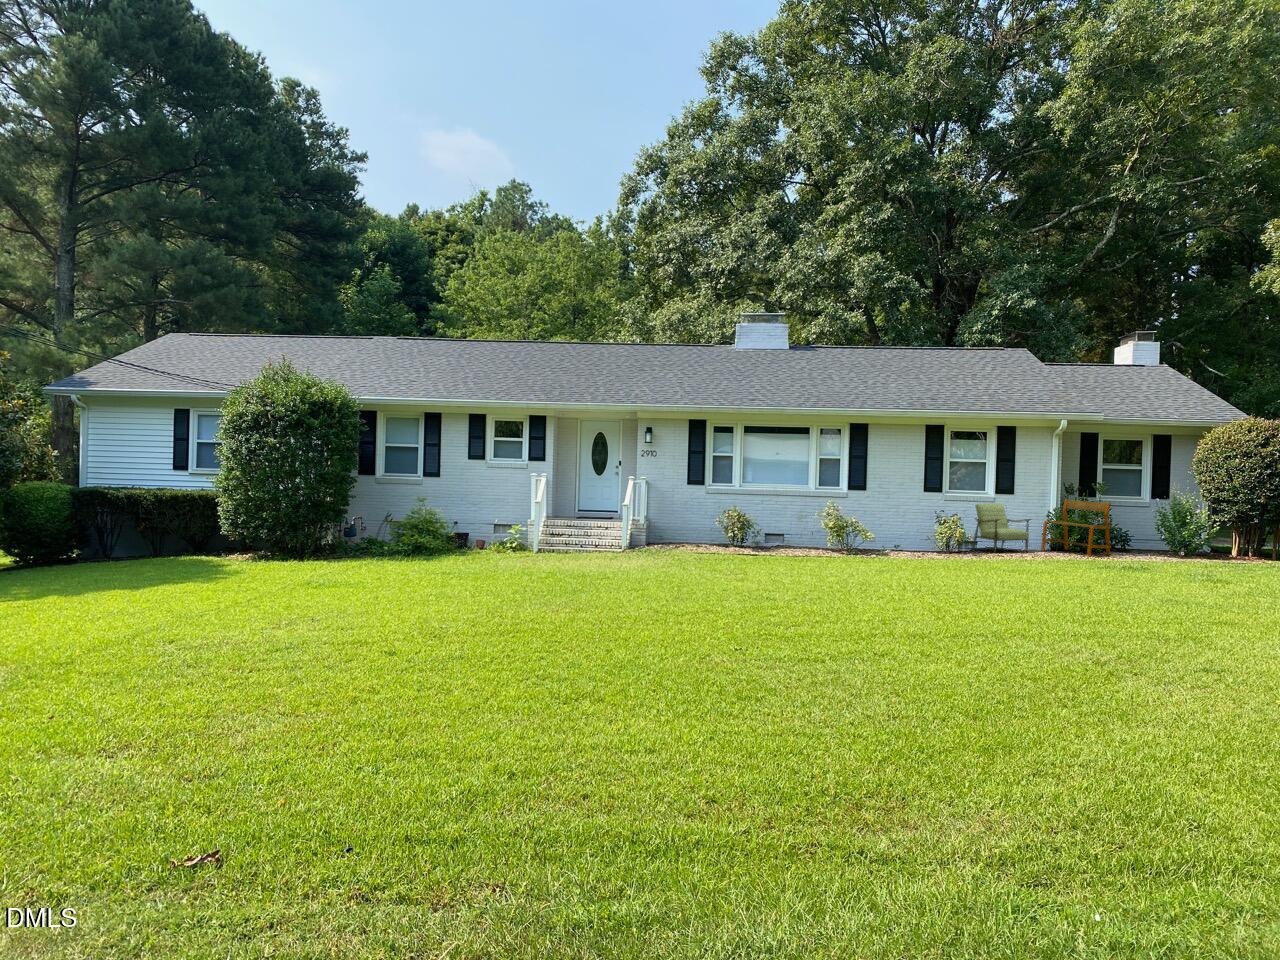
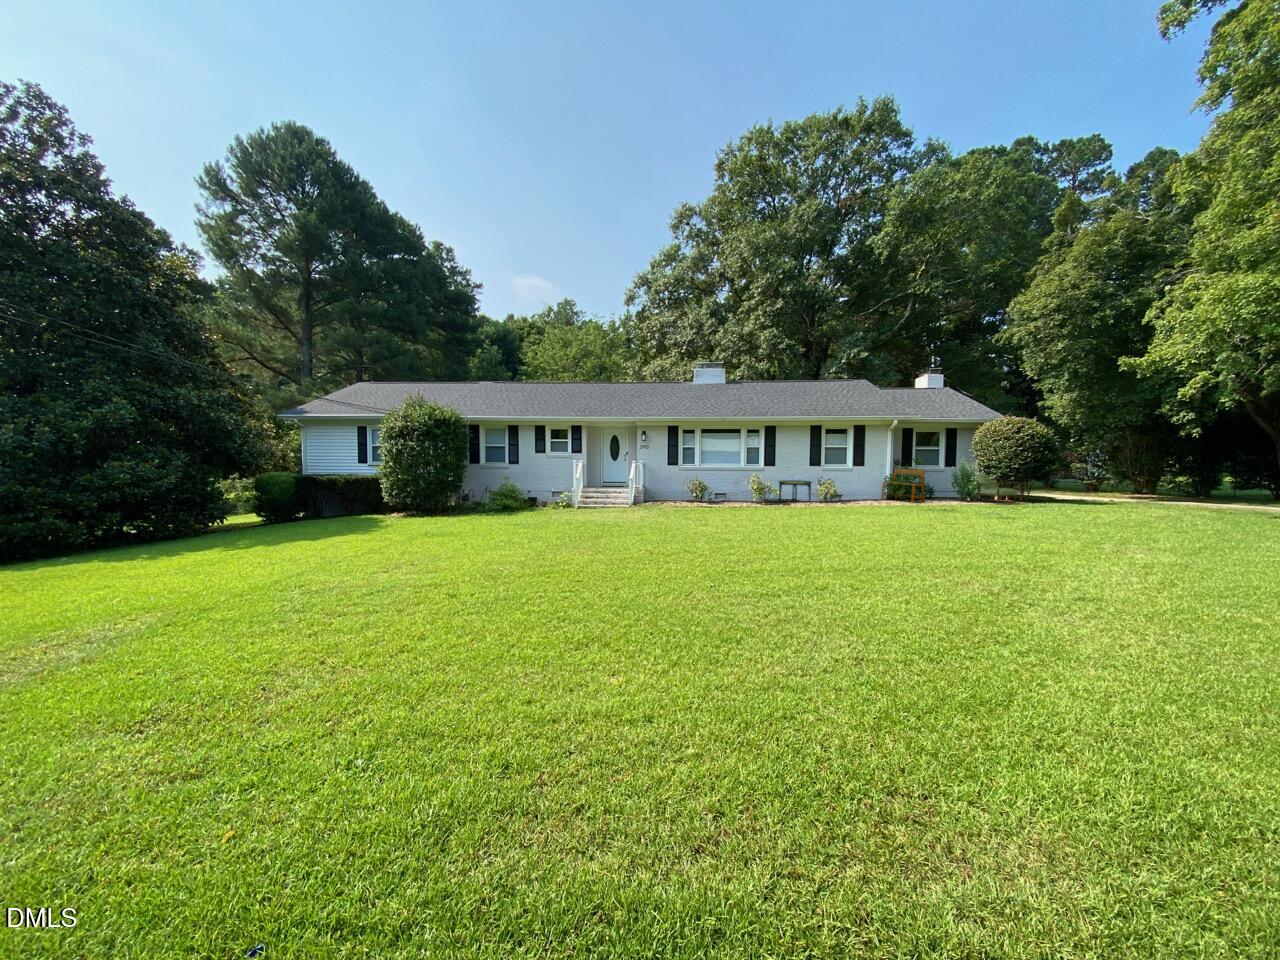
chair: present [973,503,1031,552] -> present [975,473,1017,503]
round table: none [870,515,927,551] -> present [779,480,812,502]

